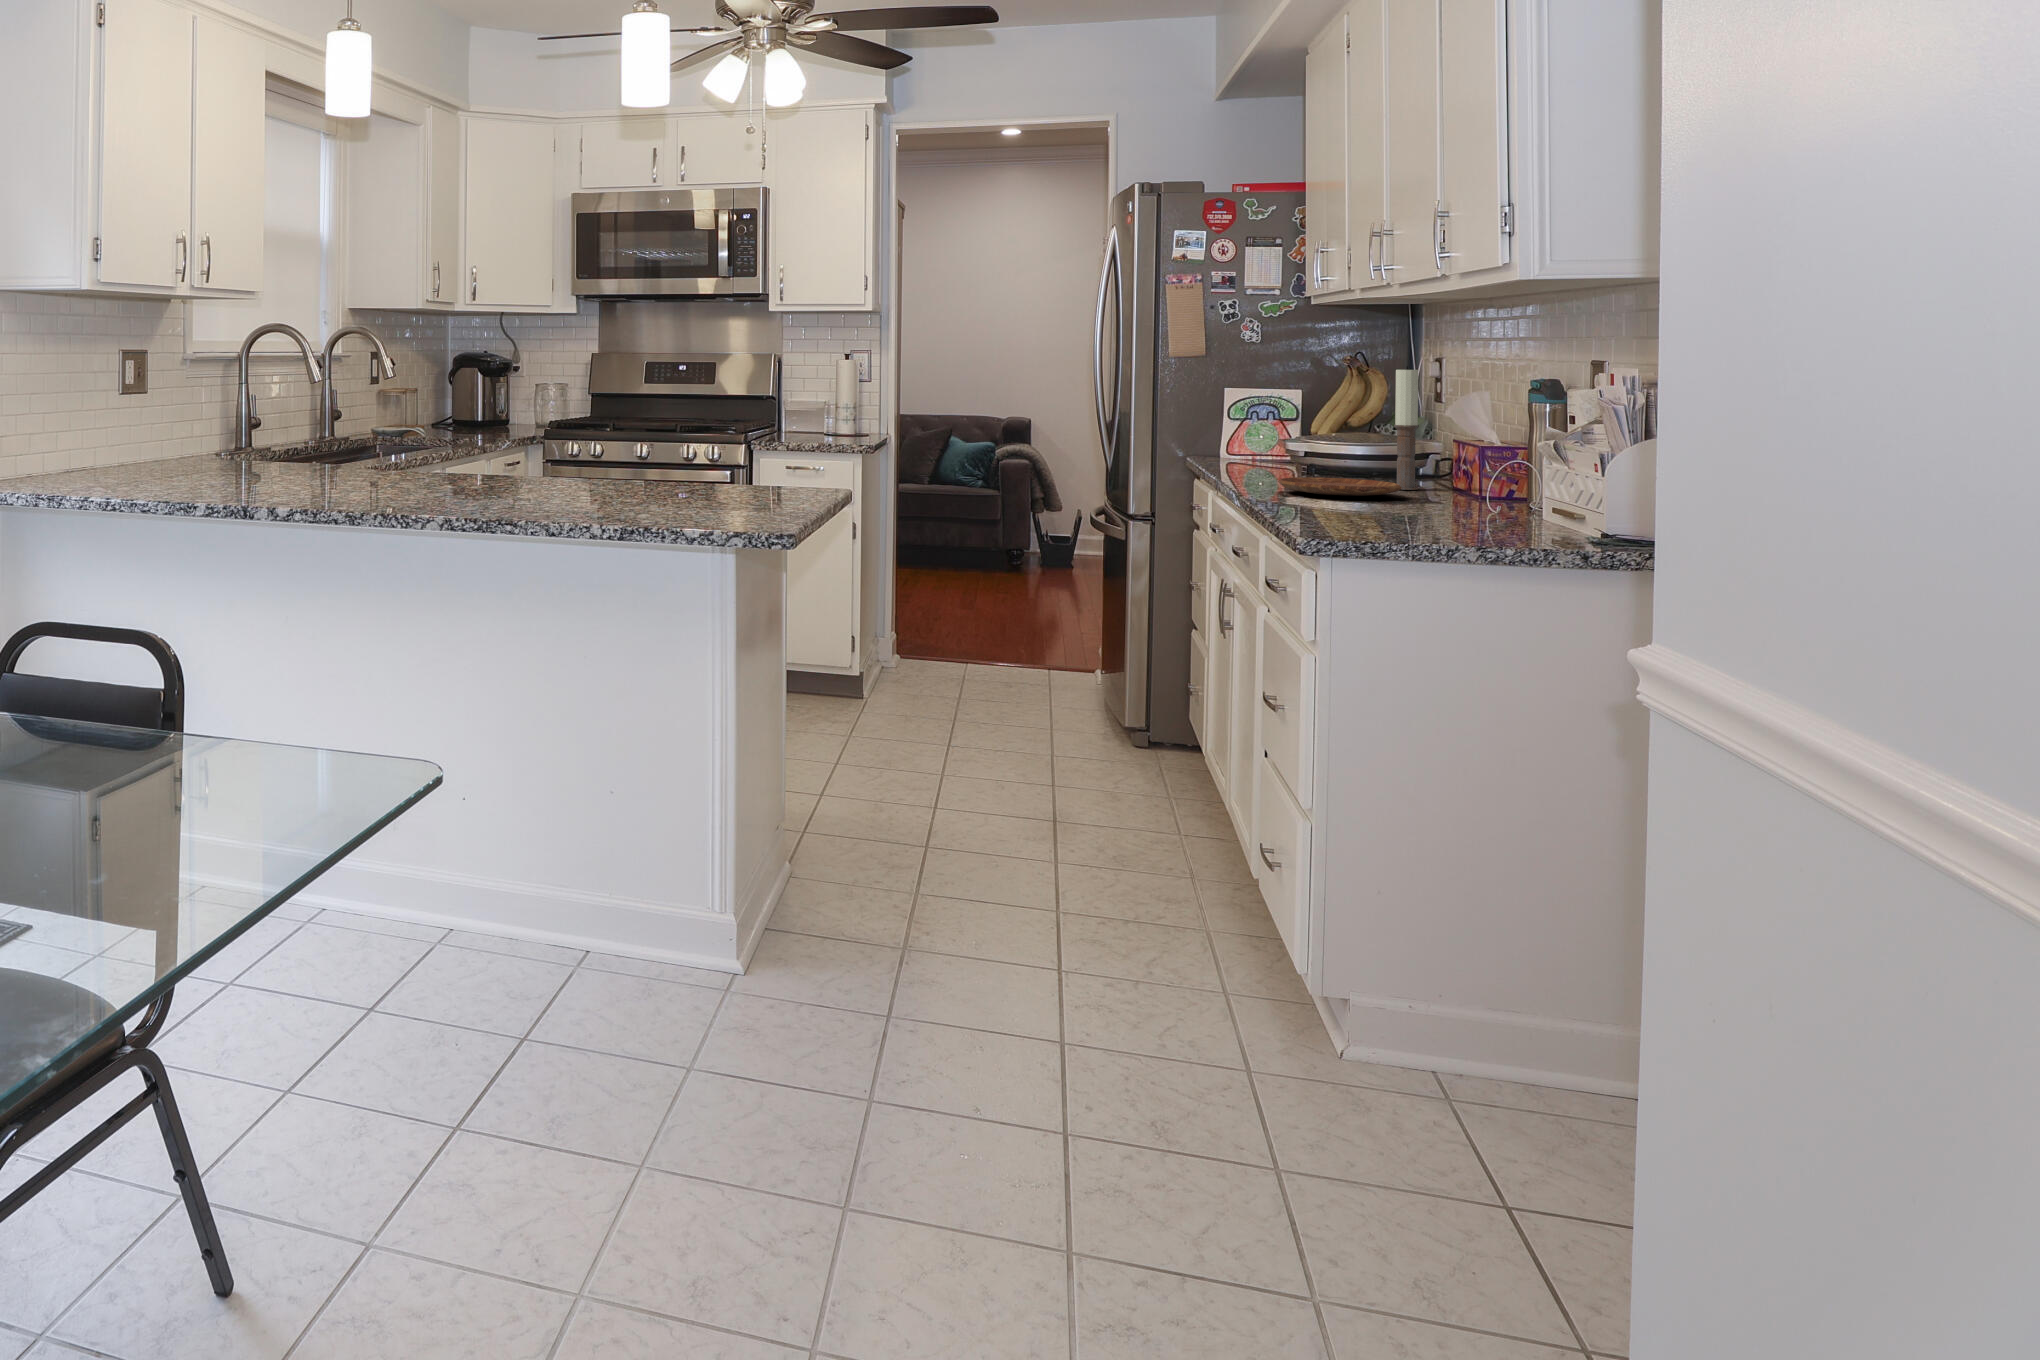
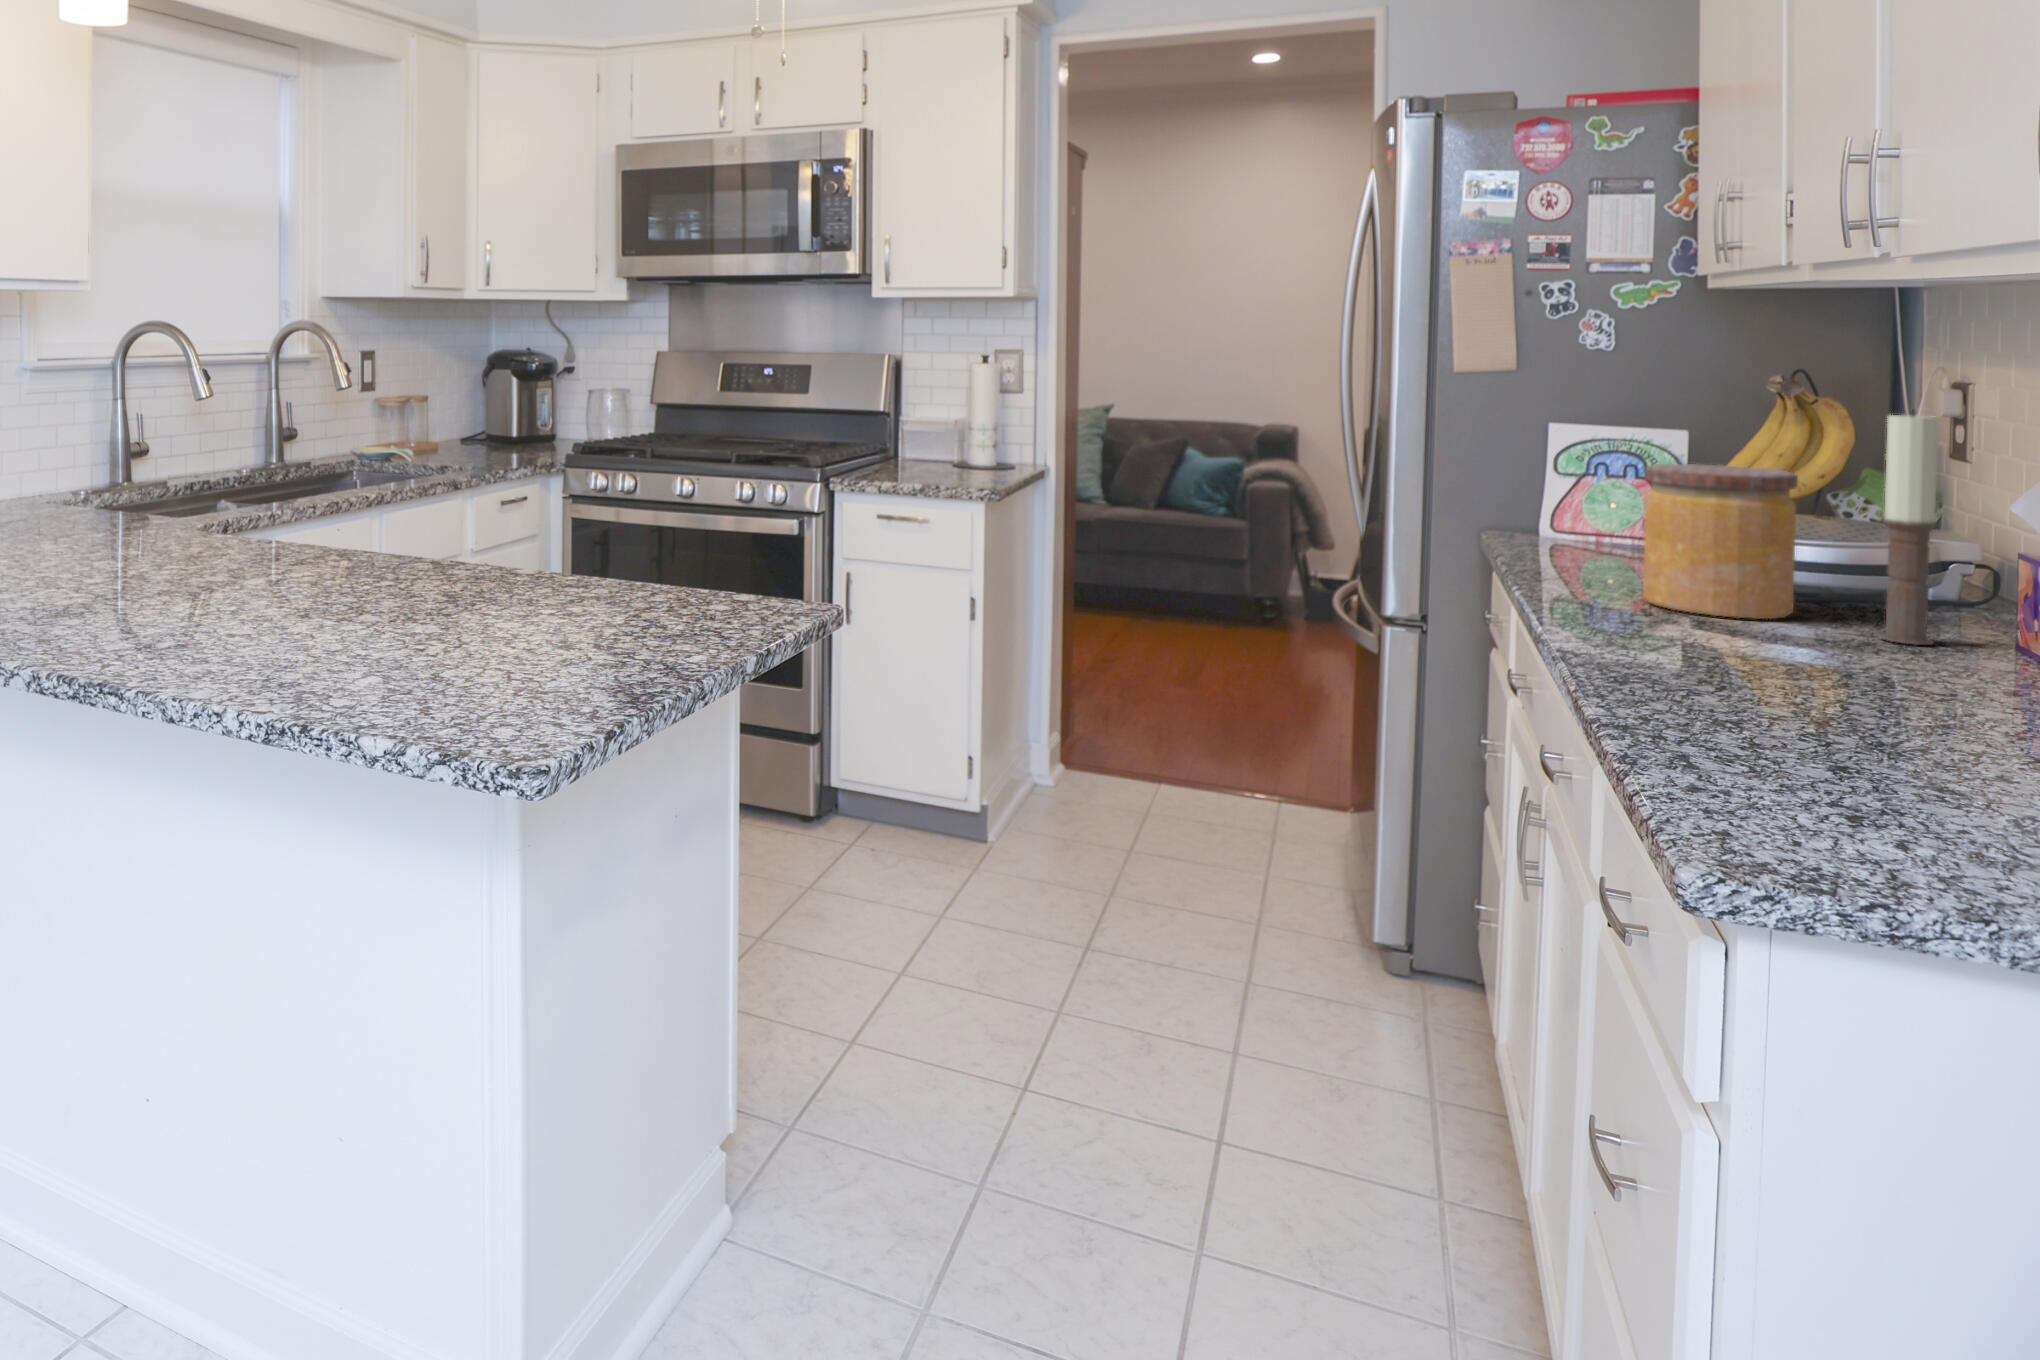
jar: none [1282,402,1356,484] -> present [1643,464,1798,619]
tray: present [1278,477,1401,496] -> none [1632,613,1905,668]

